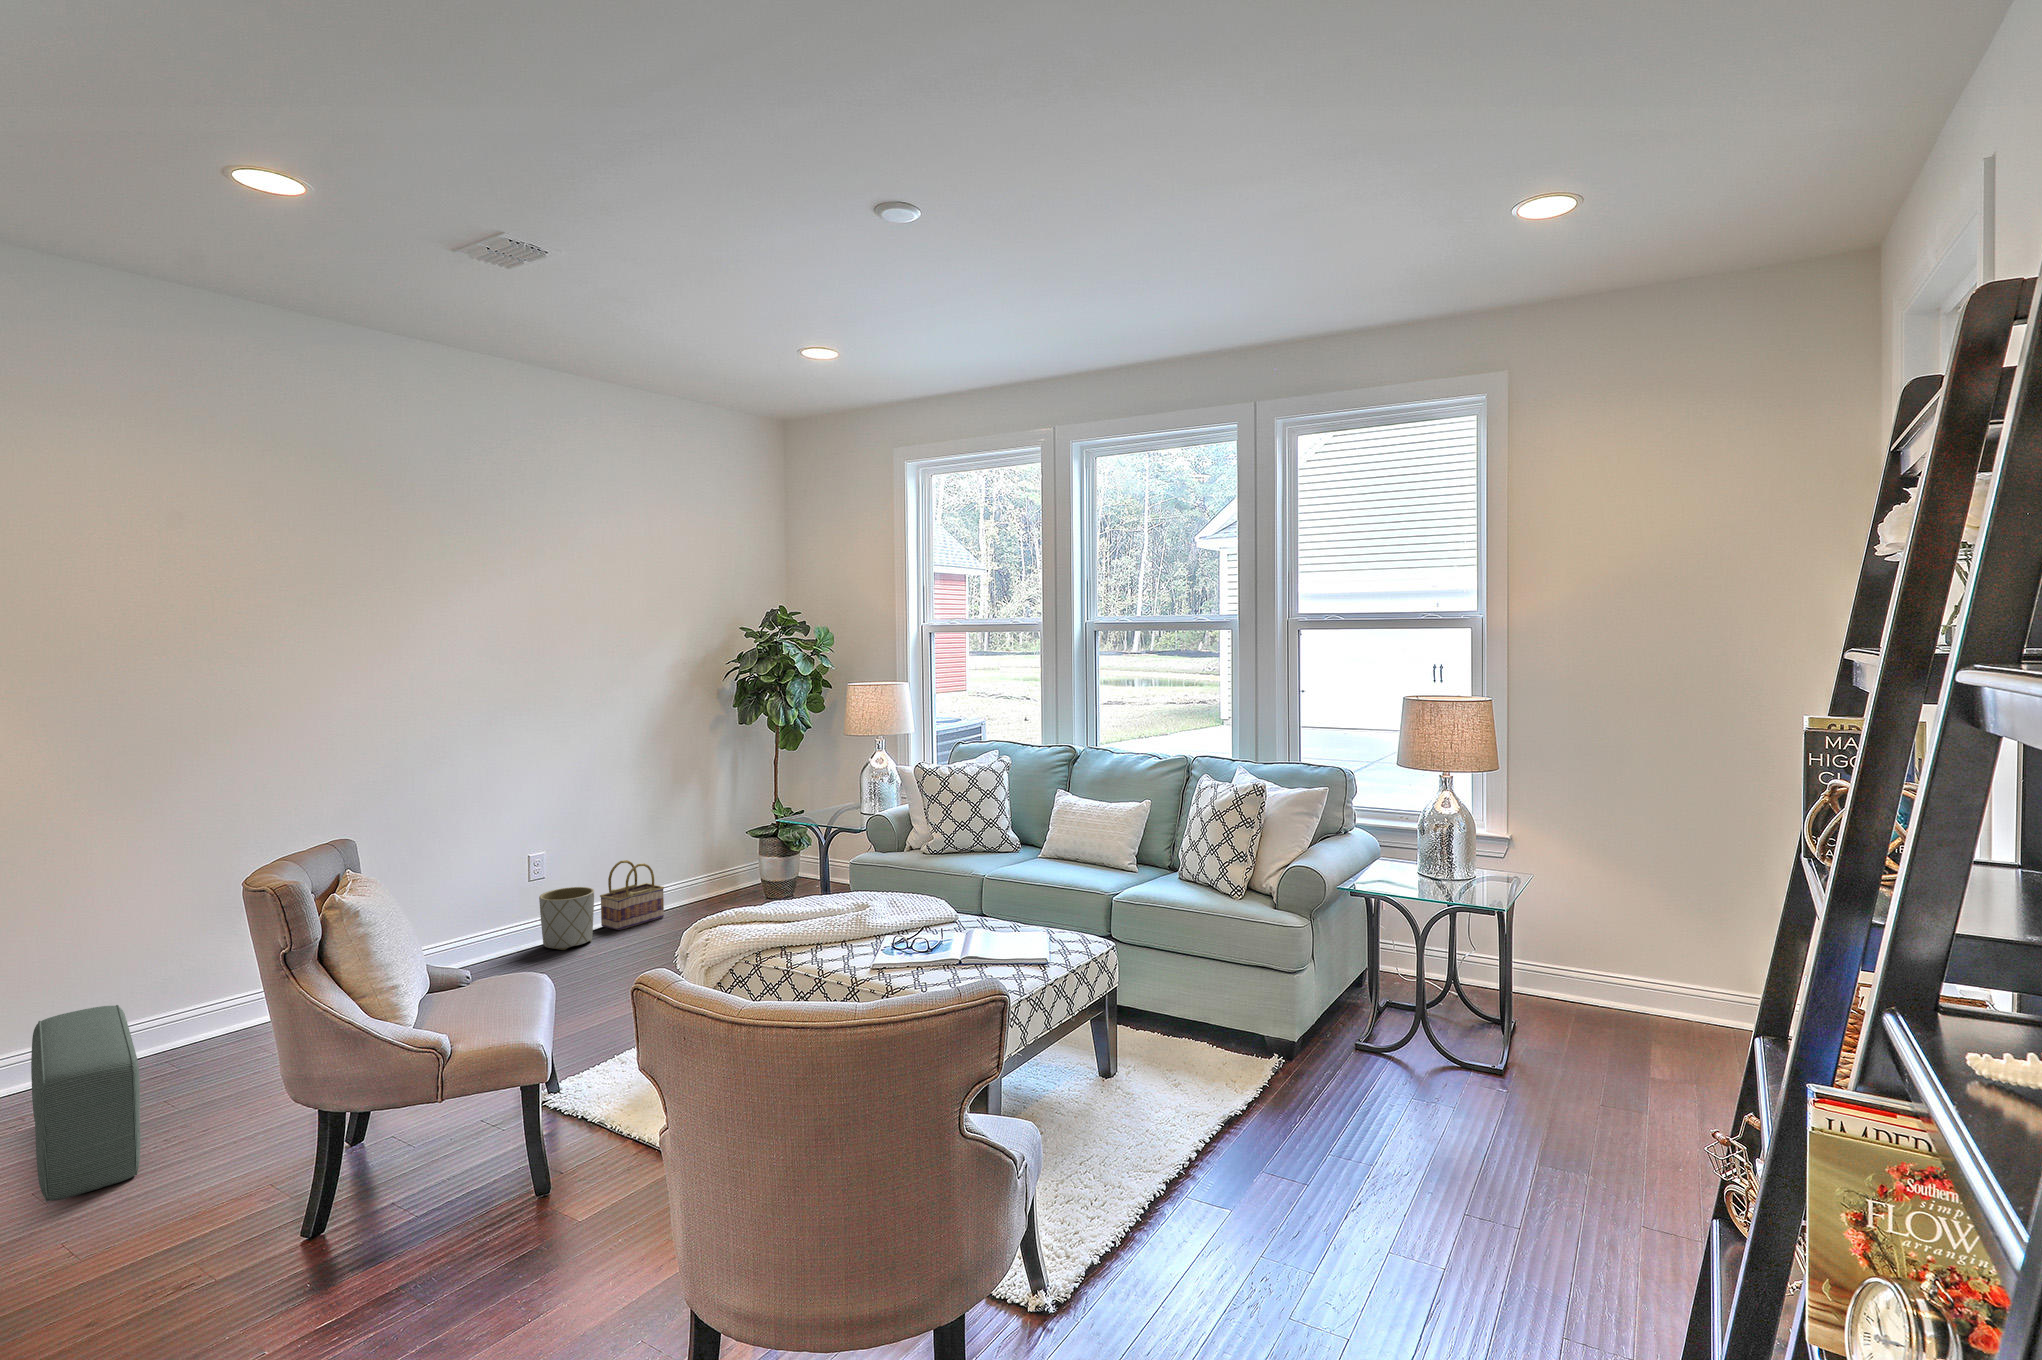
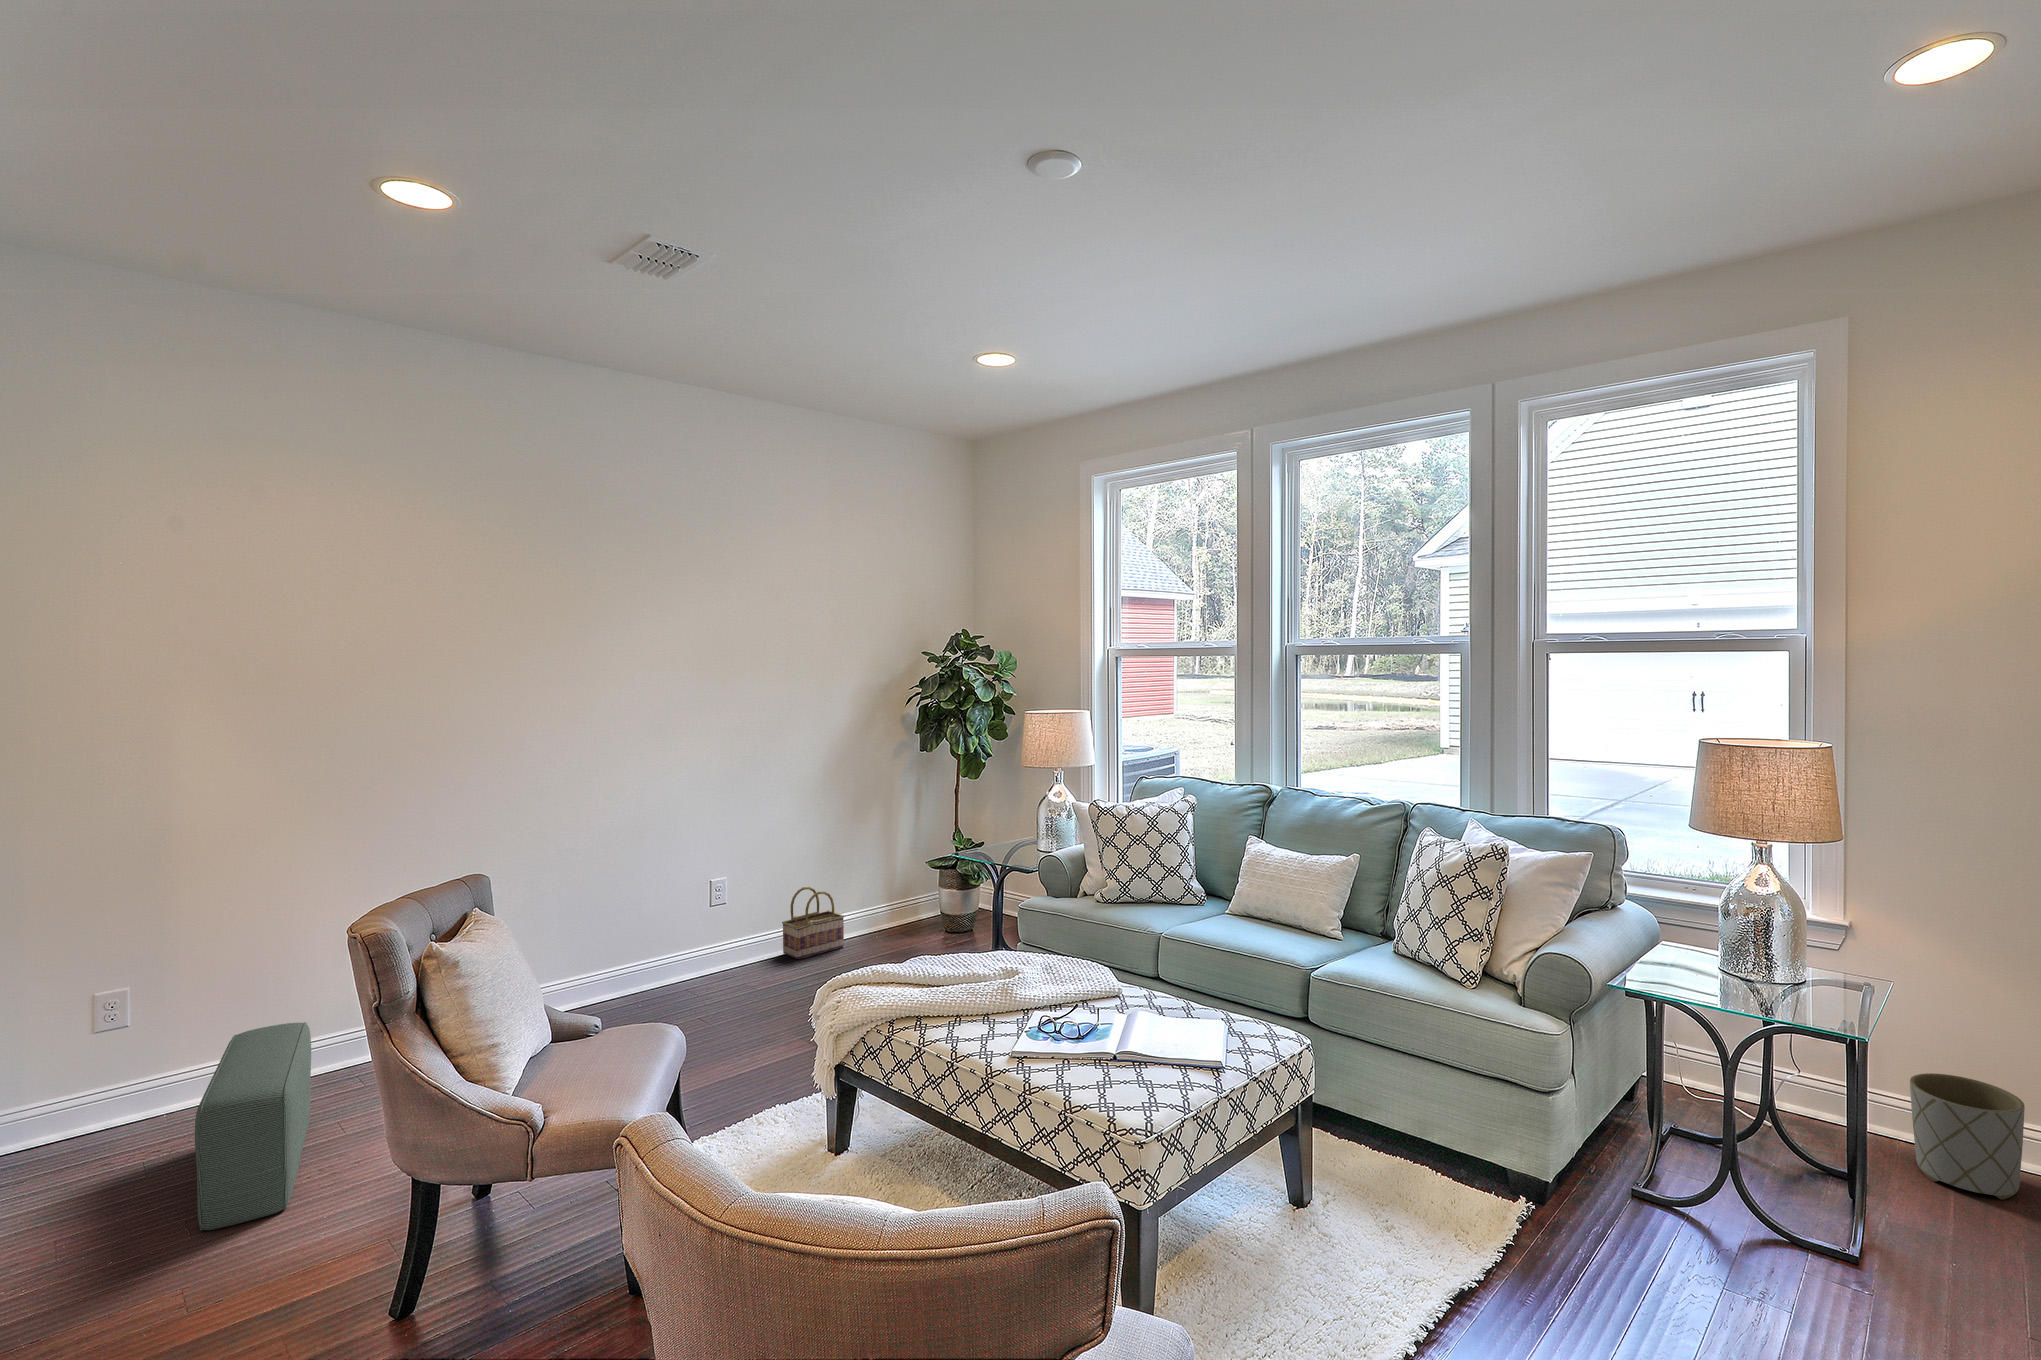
planter: present [539,887,594,950] -> present [1910,1073,2025,1200]

